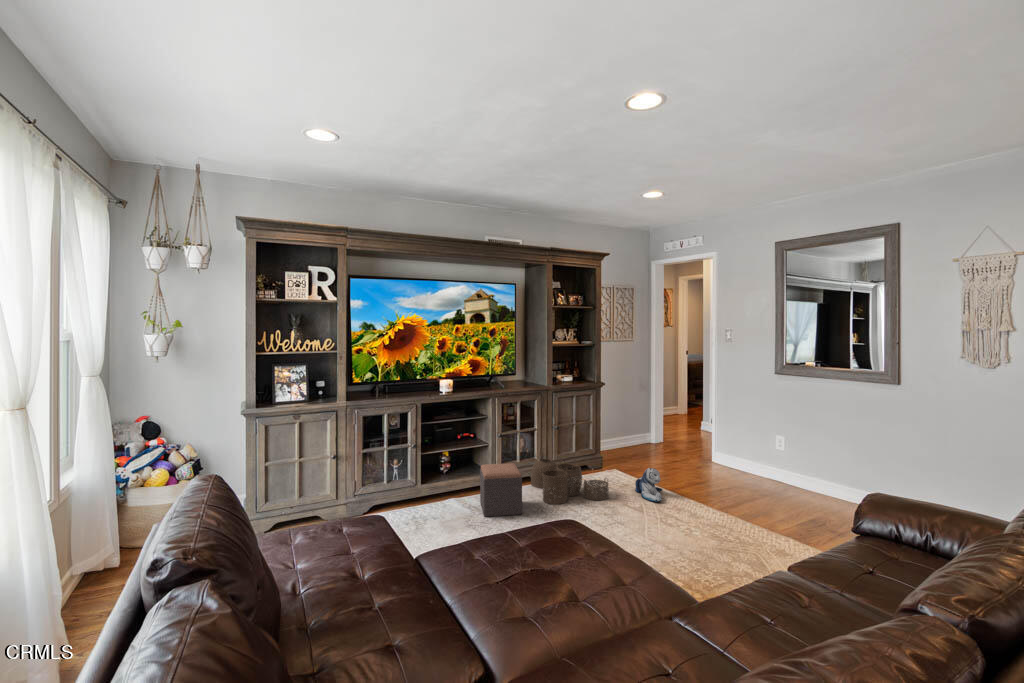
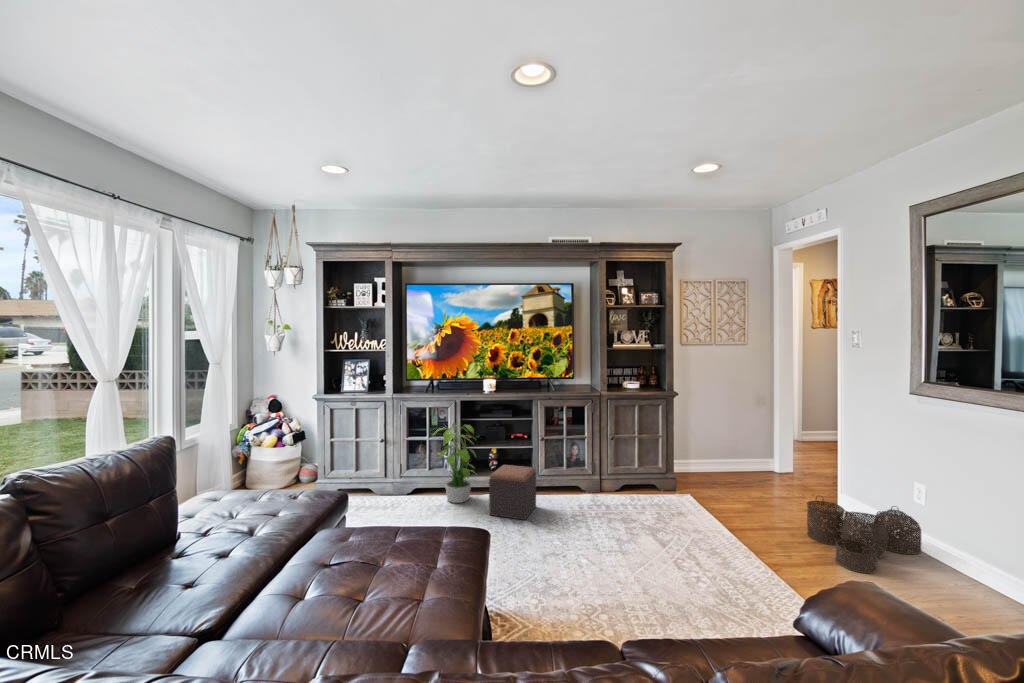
potted plant: none [403,426,455,512] -> present [435,425,476,503]
woven basket: present [531,459,609,504] -> present [807,496,922,573]
plush toy: present [635,468,662,502] -> none [677,495,711,537]

